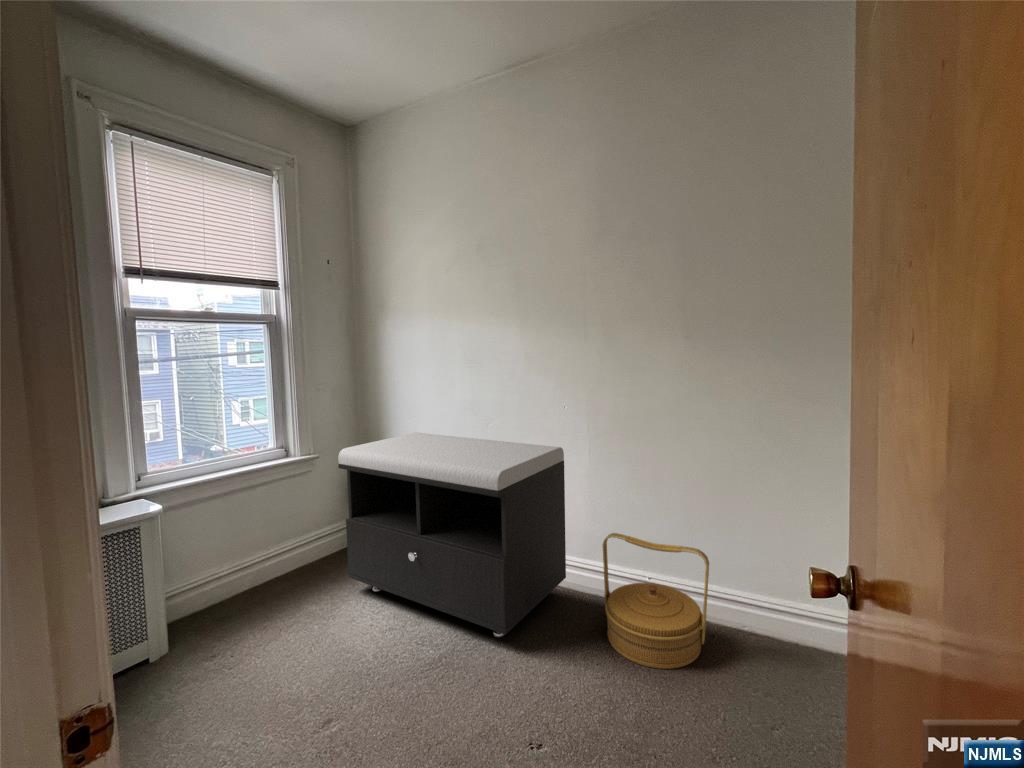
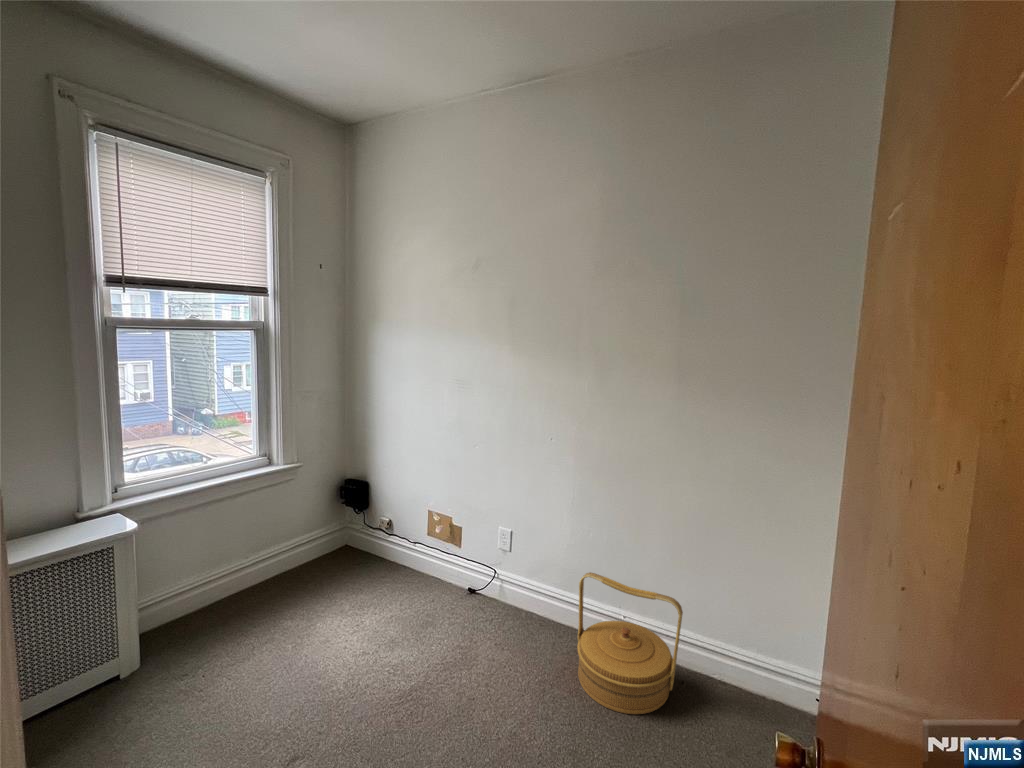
storage bench: present [338,433,566,637] -> none [319,447,547,670]

